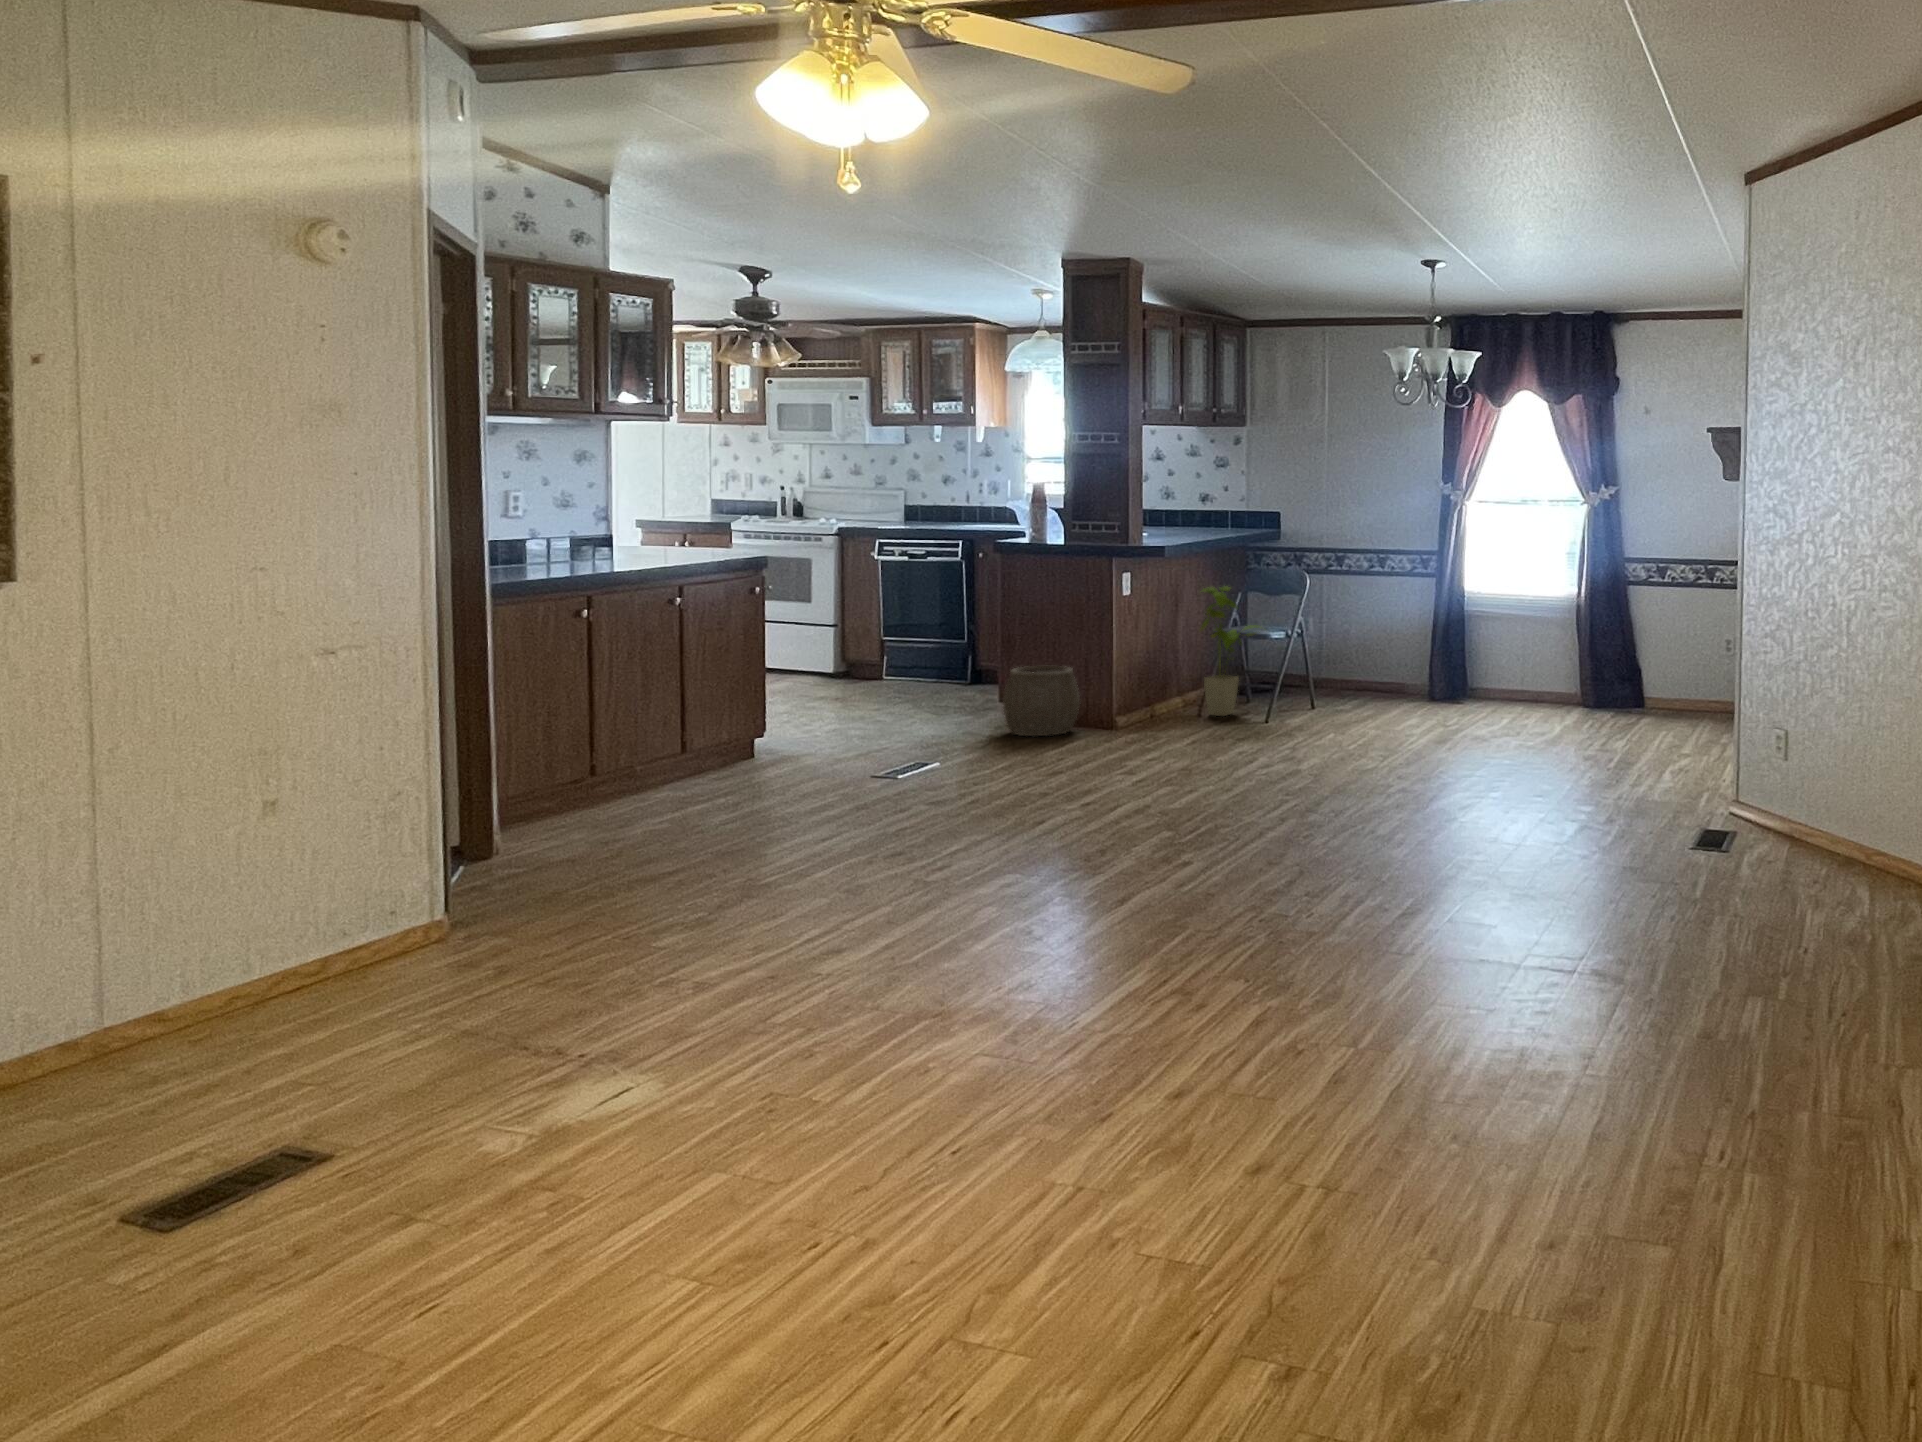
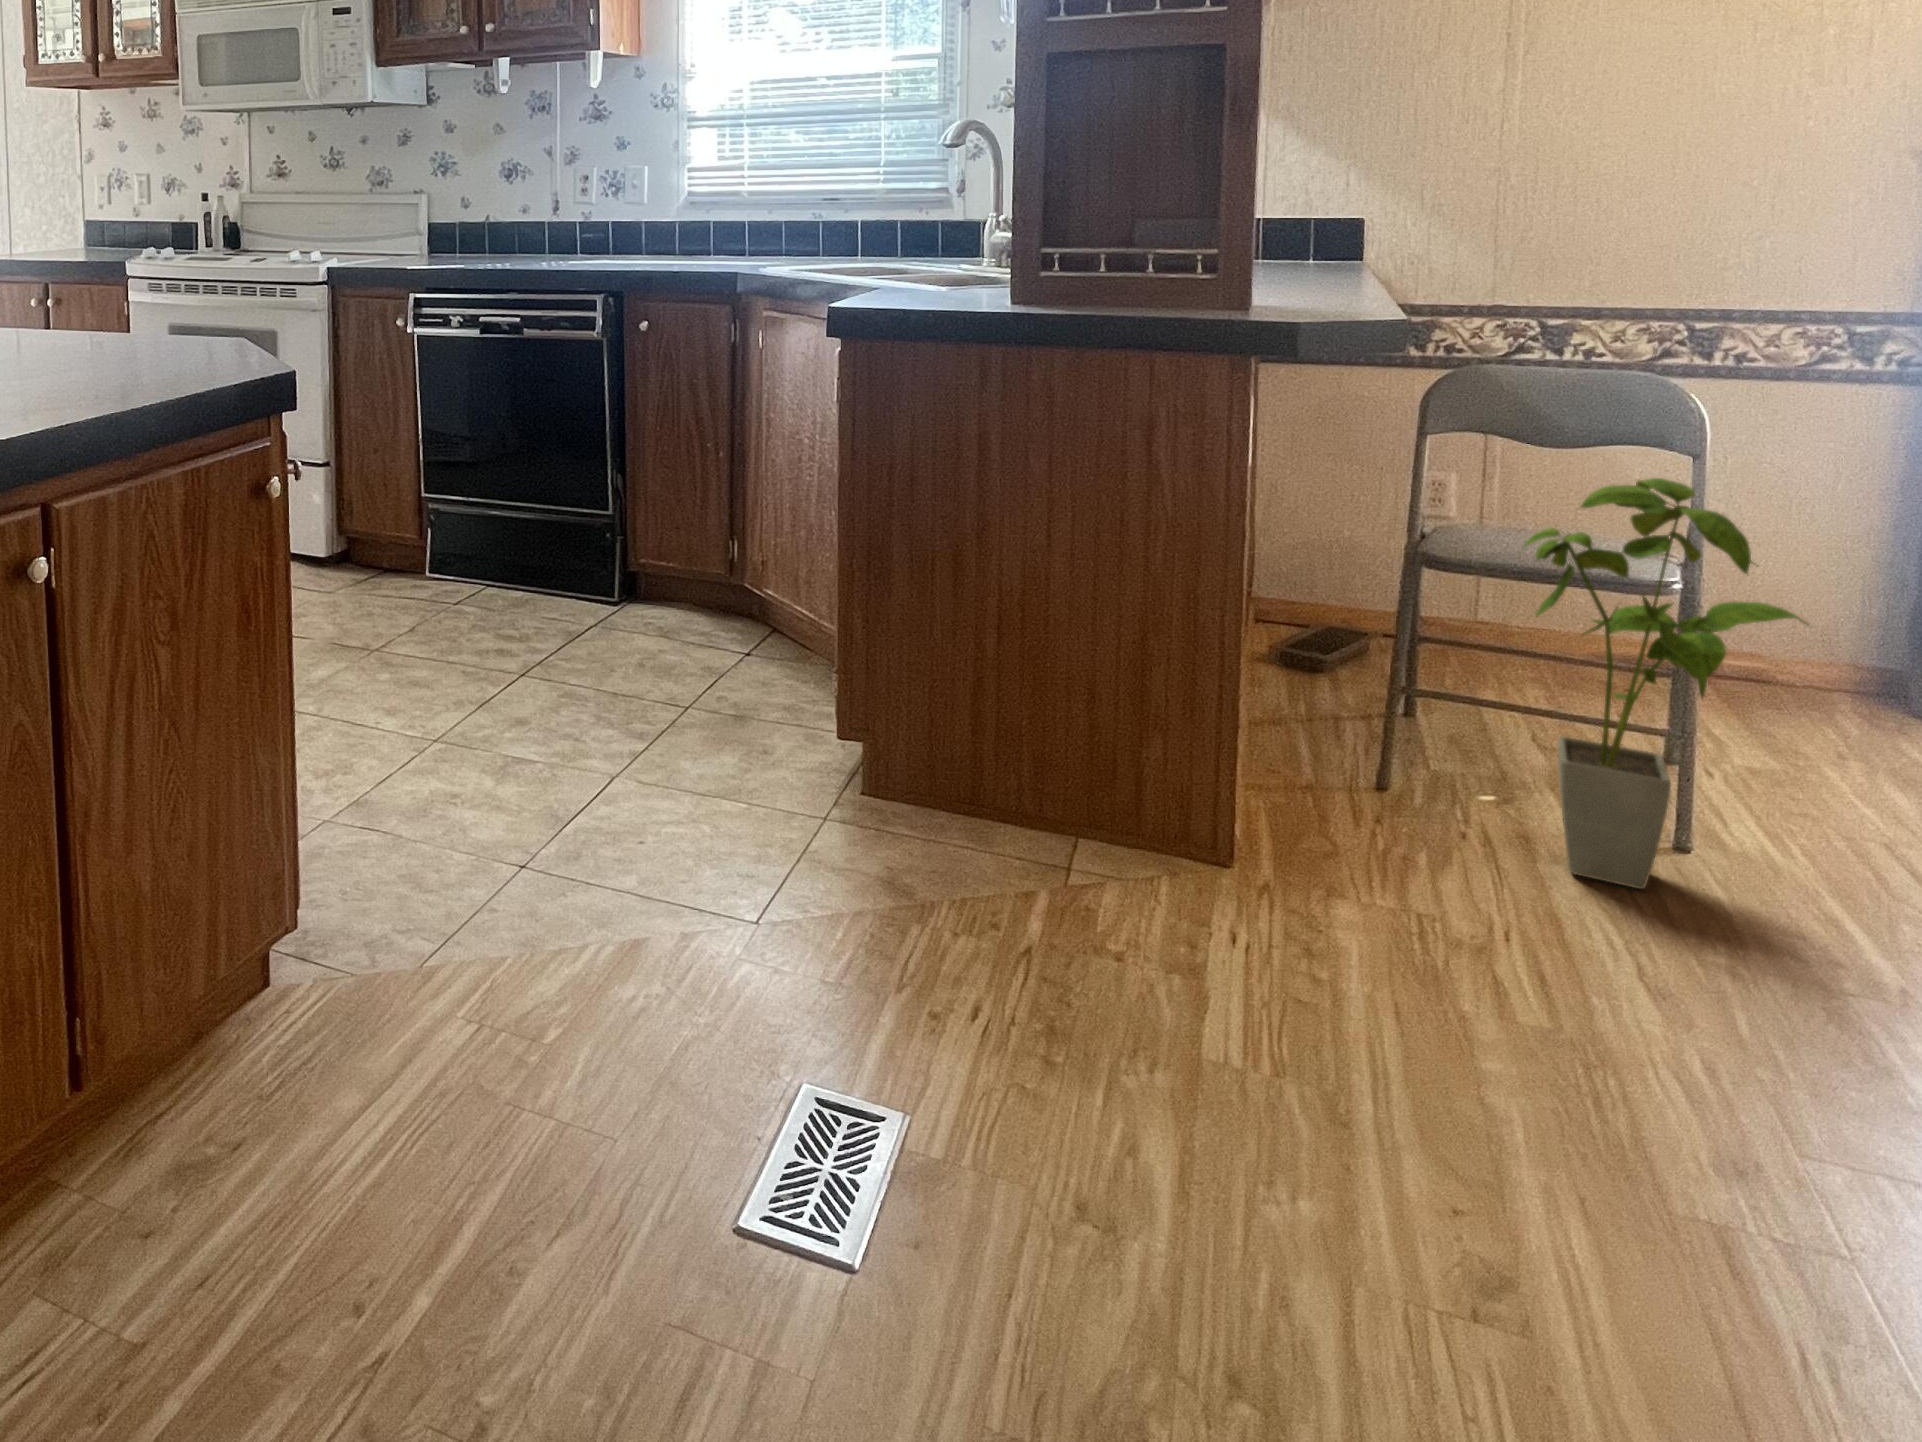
woven basket: present [1003,666,1080,736] -> none [1068,767,1365,1080]

